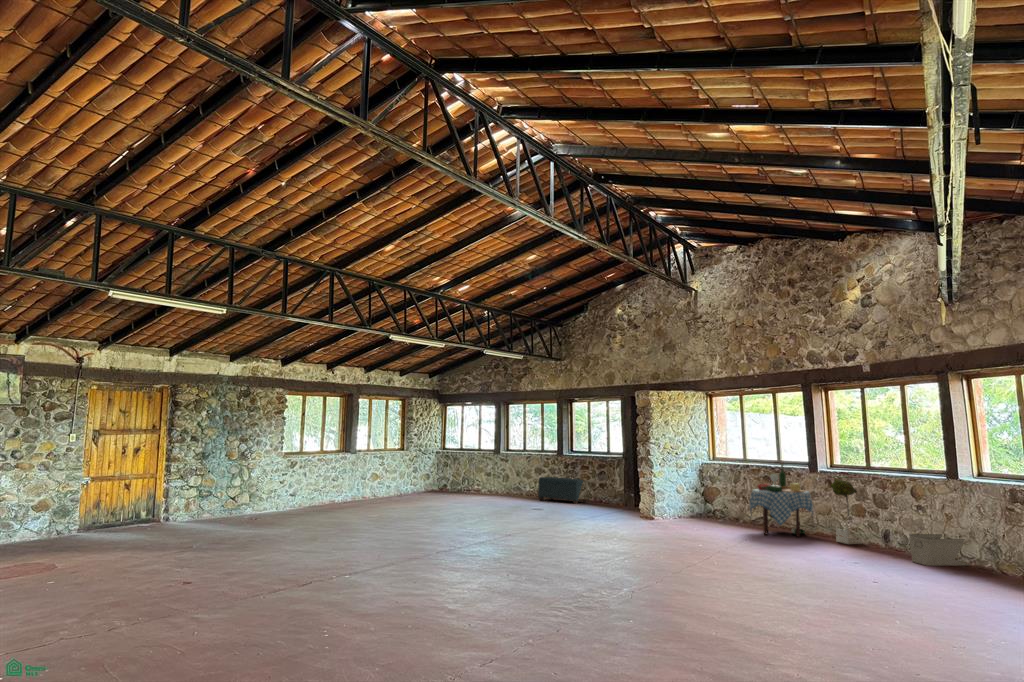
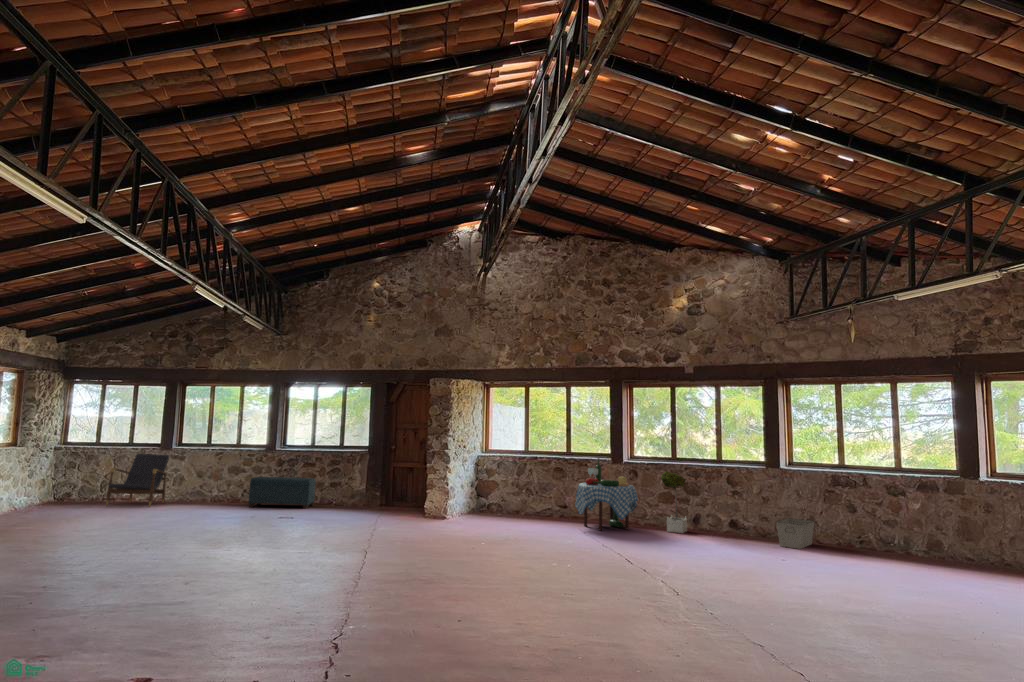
lounge chair: none [456,458,498,496] -> present [106,454,169,507]

